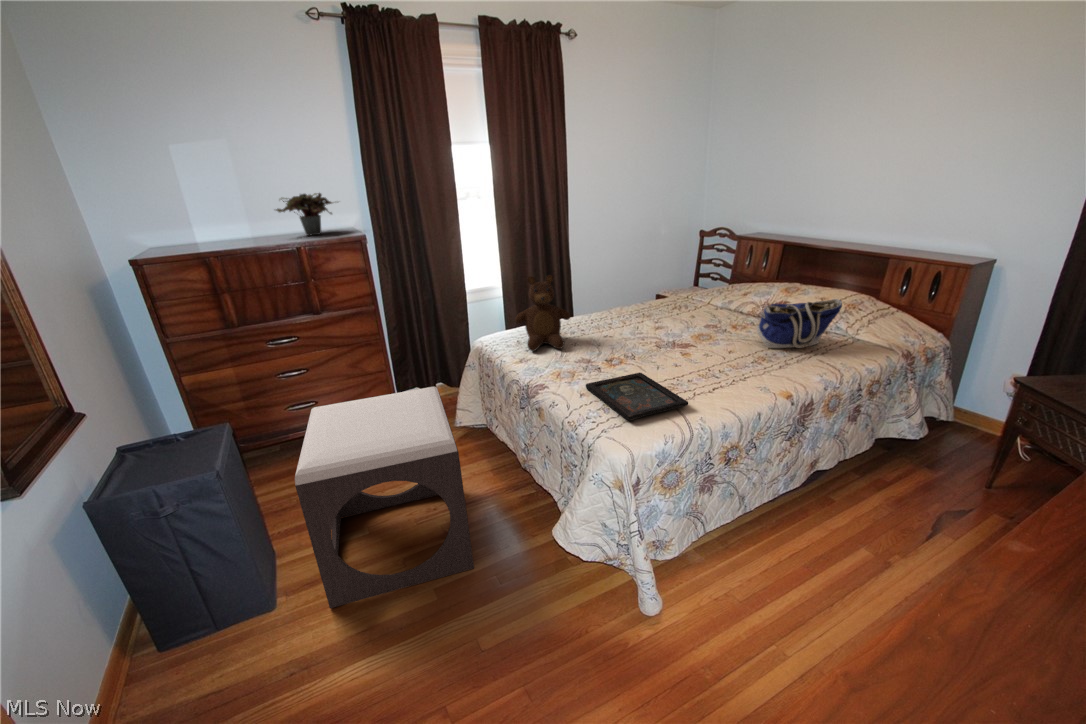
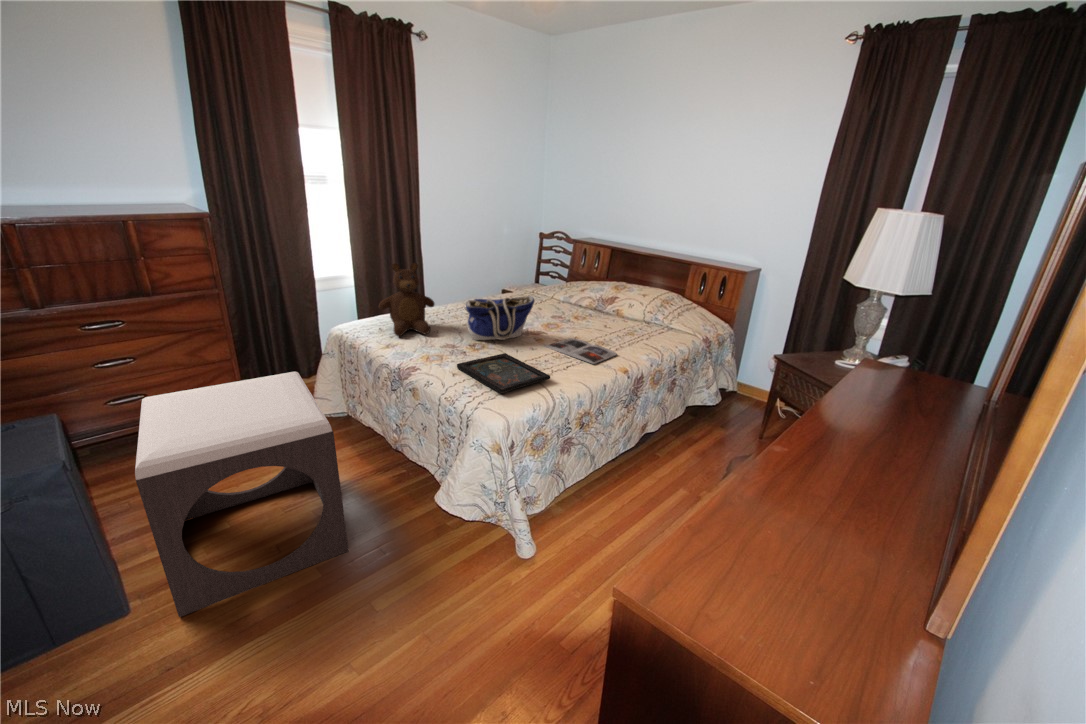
potted plant: present [276,193,333,236] -> none [69,155,165,205]
tote bag: present [756,299,842,348] -> present [464,296,534,340]
magazine: none [688,354,779,388] -> present [545,338,617,364]

